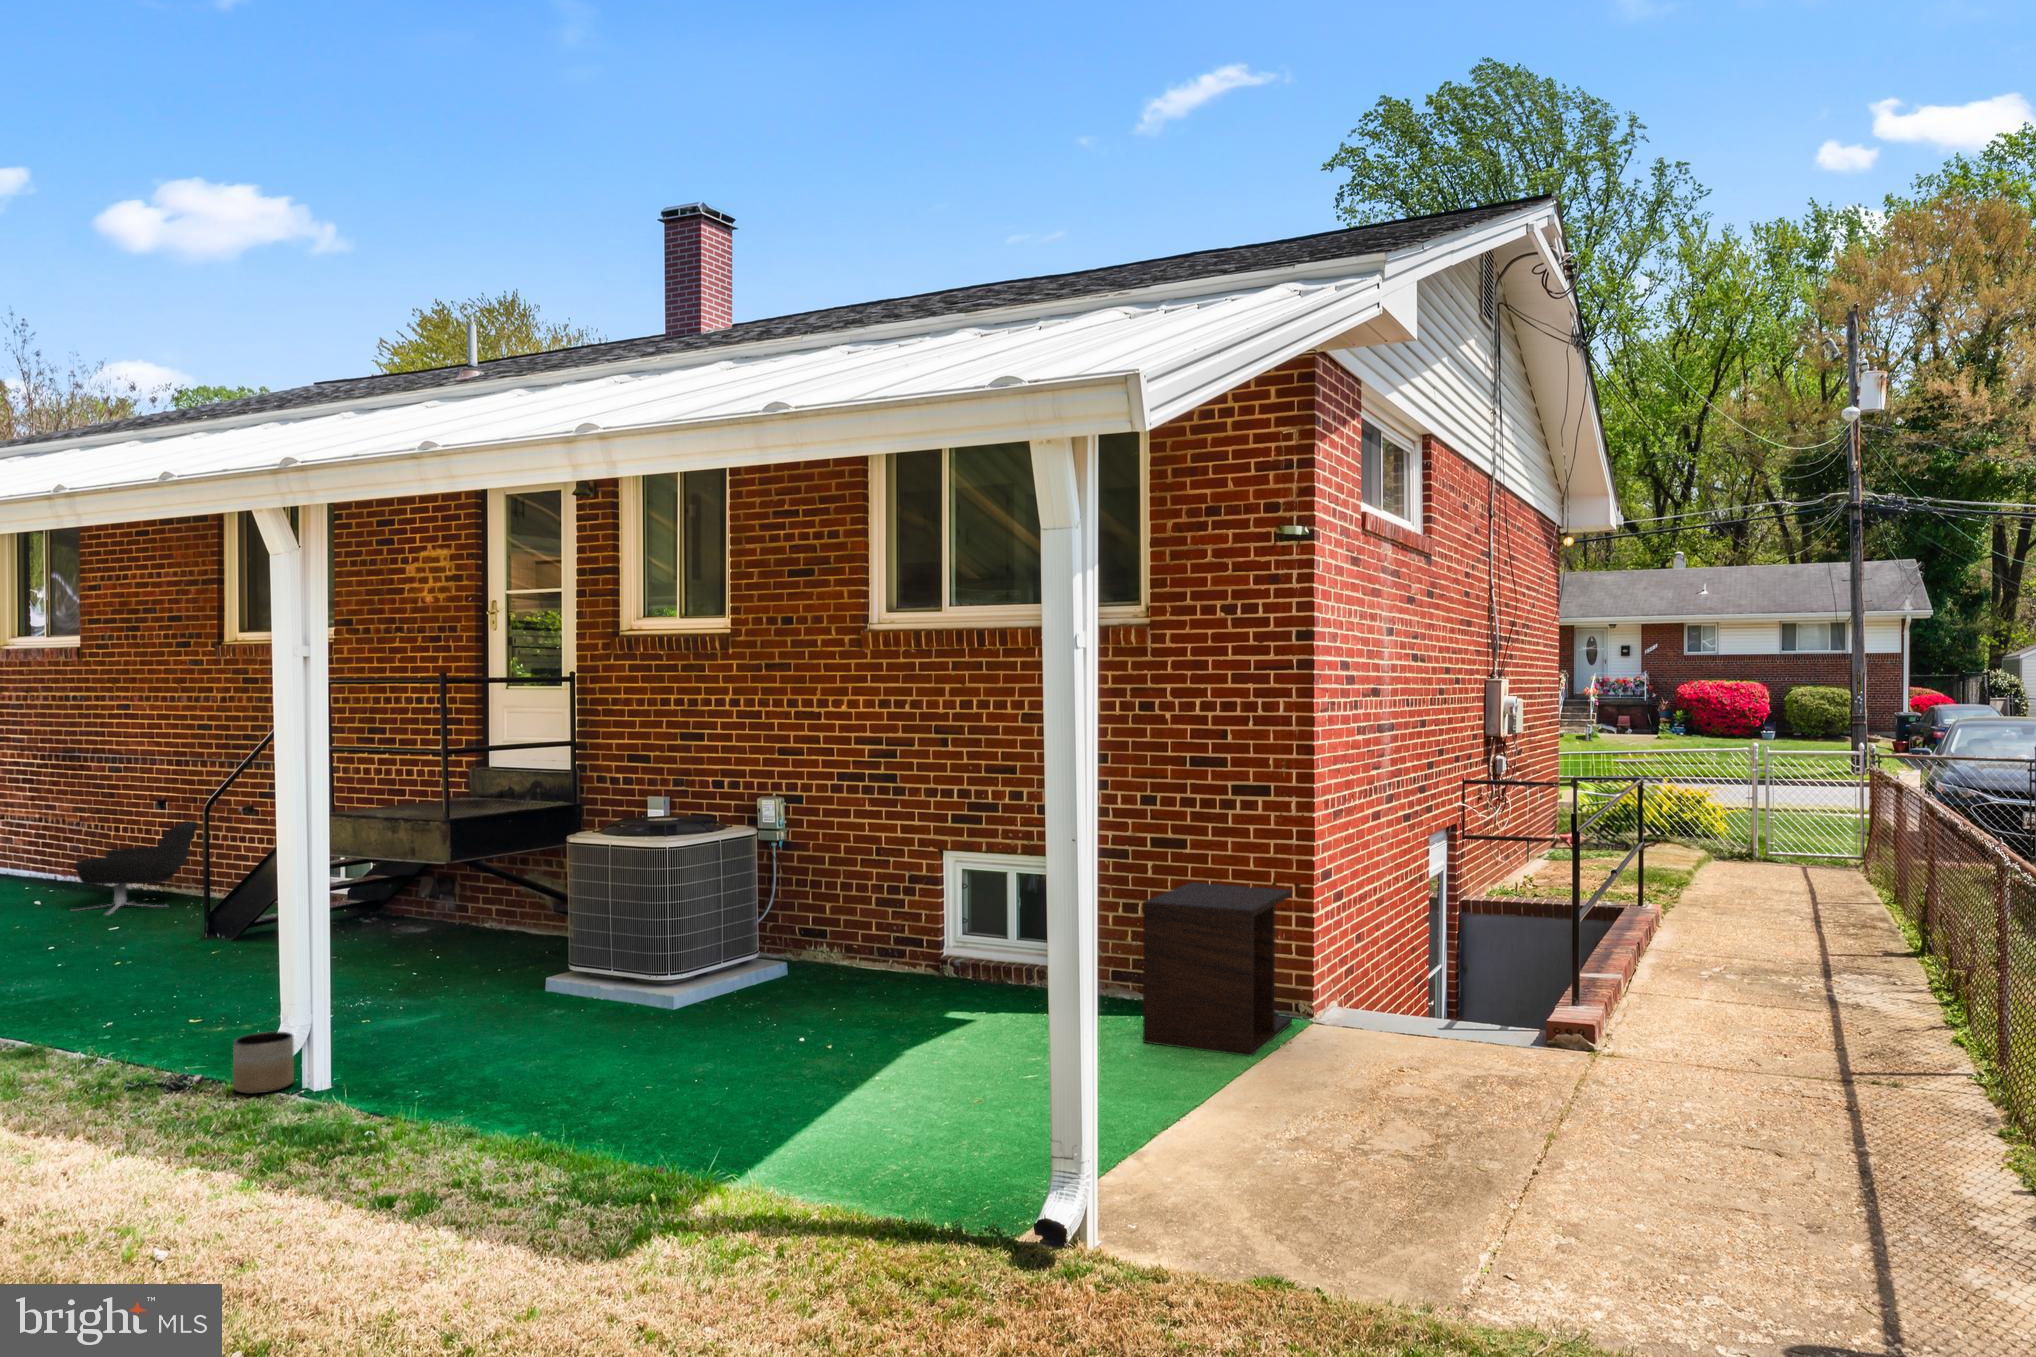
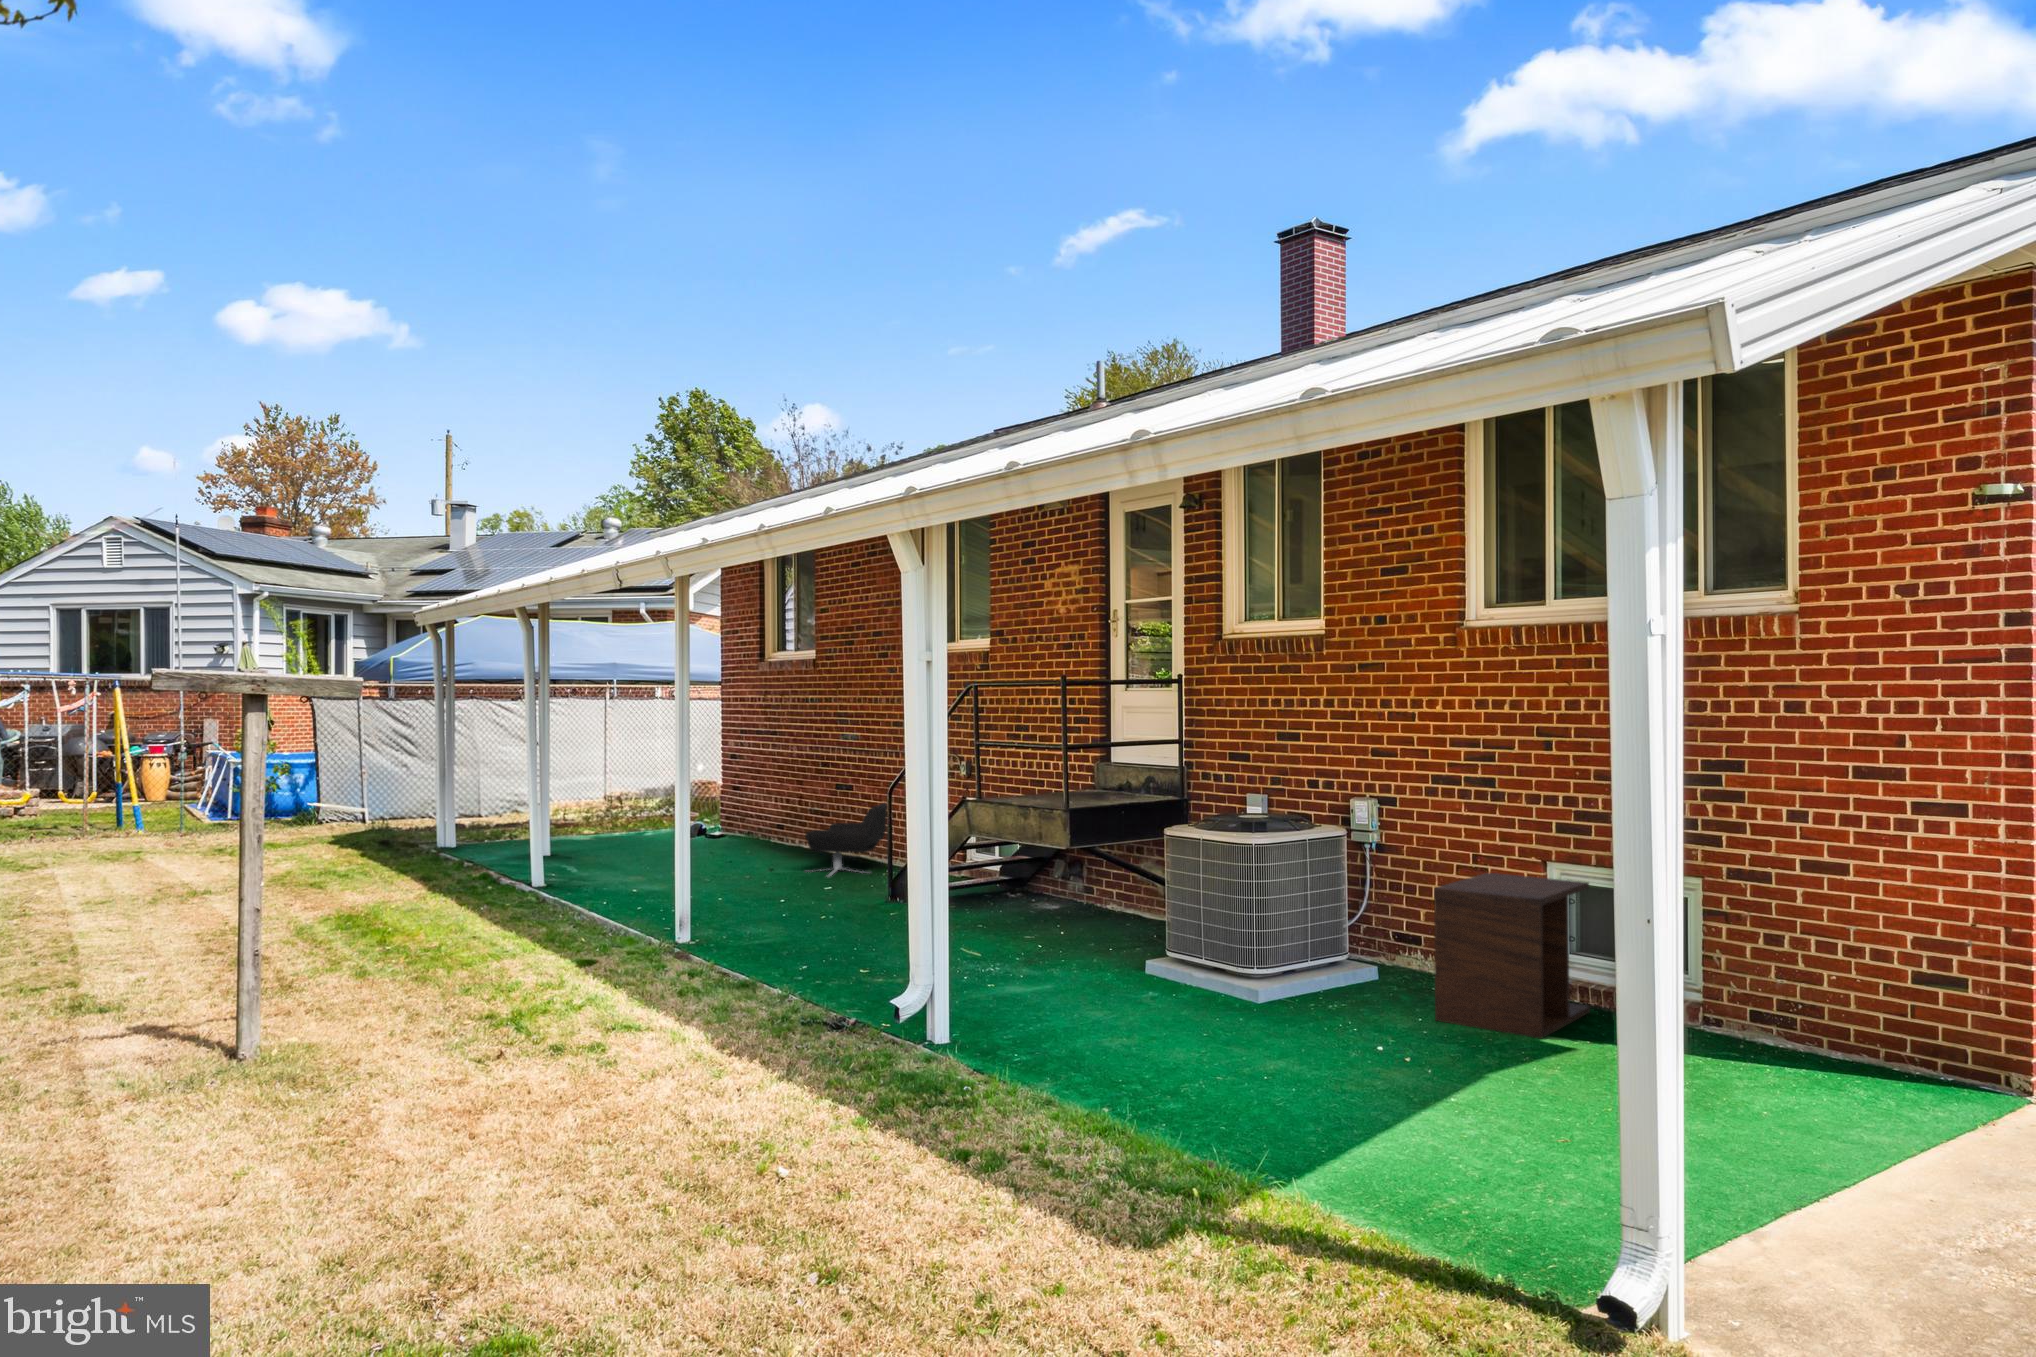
side table: present [1143,883,1292,1056] -> present [1434,873,1590,1039]
planter: present [233,1032,294,1094] -> none [876,988,922,1041]

